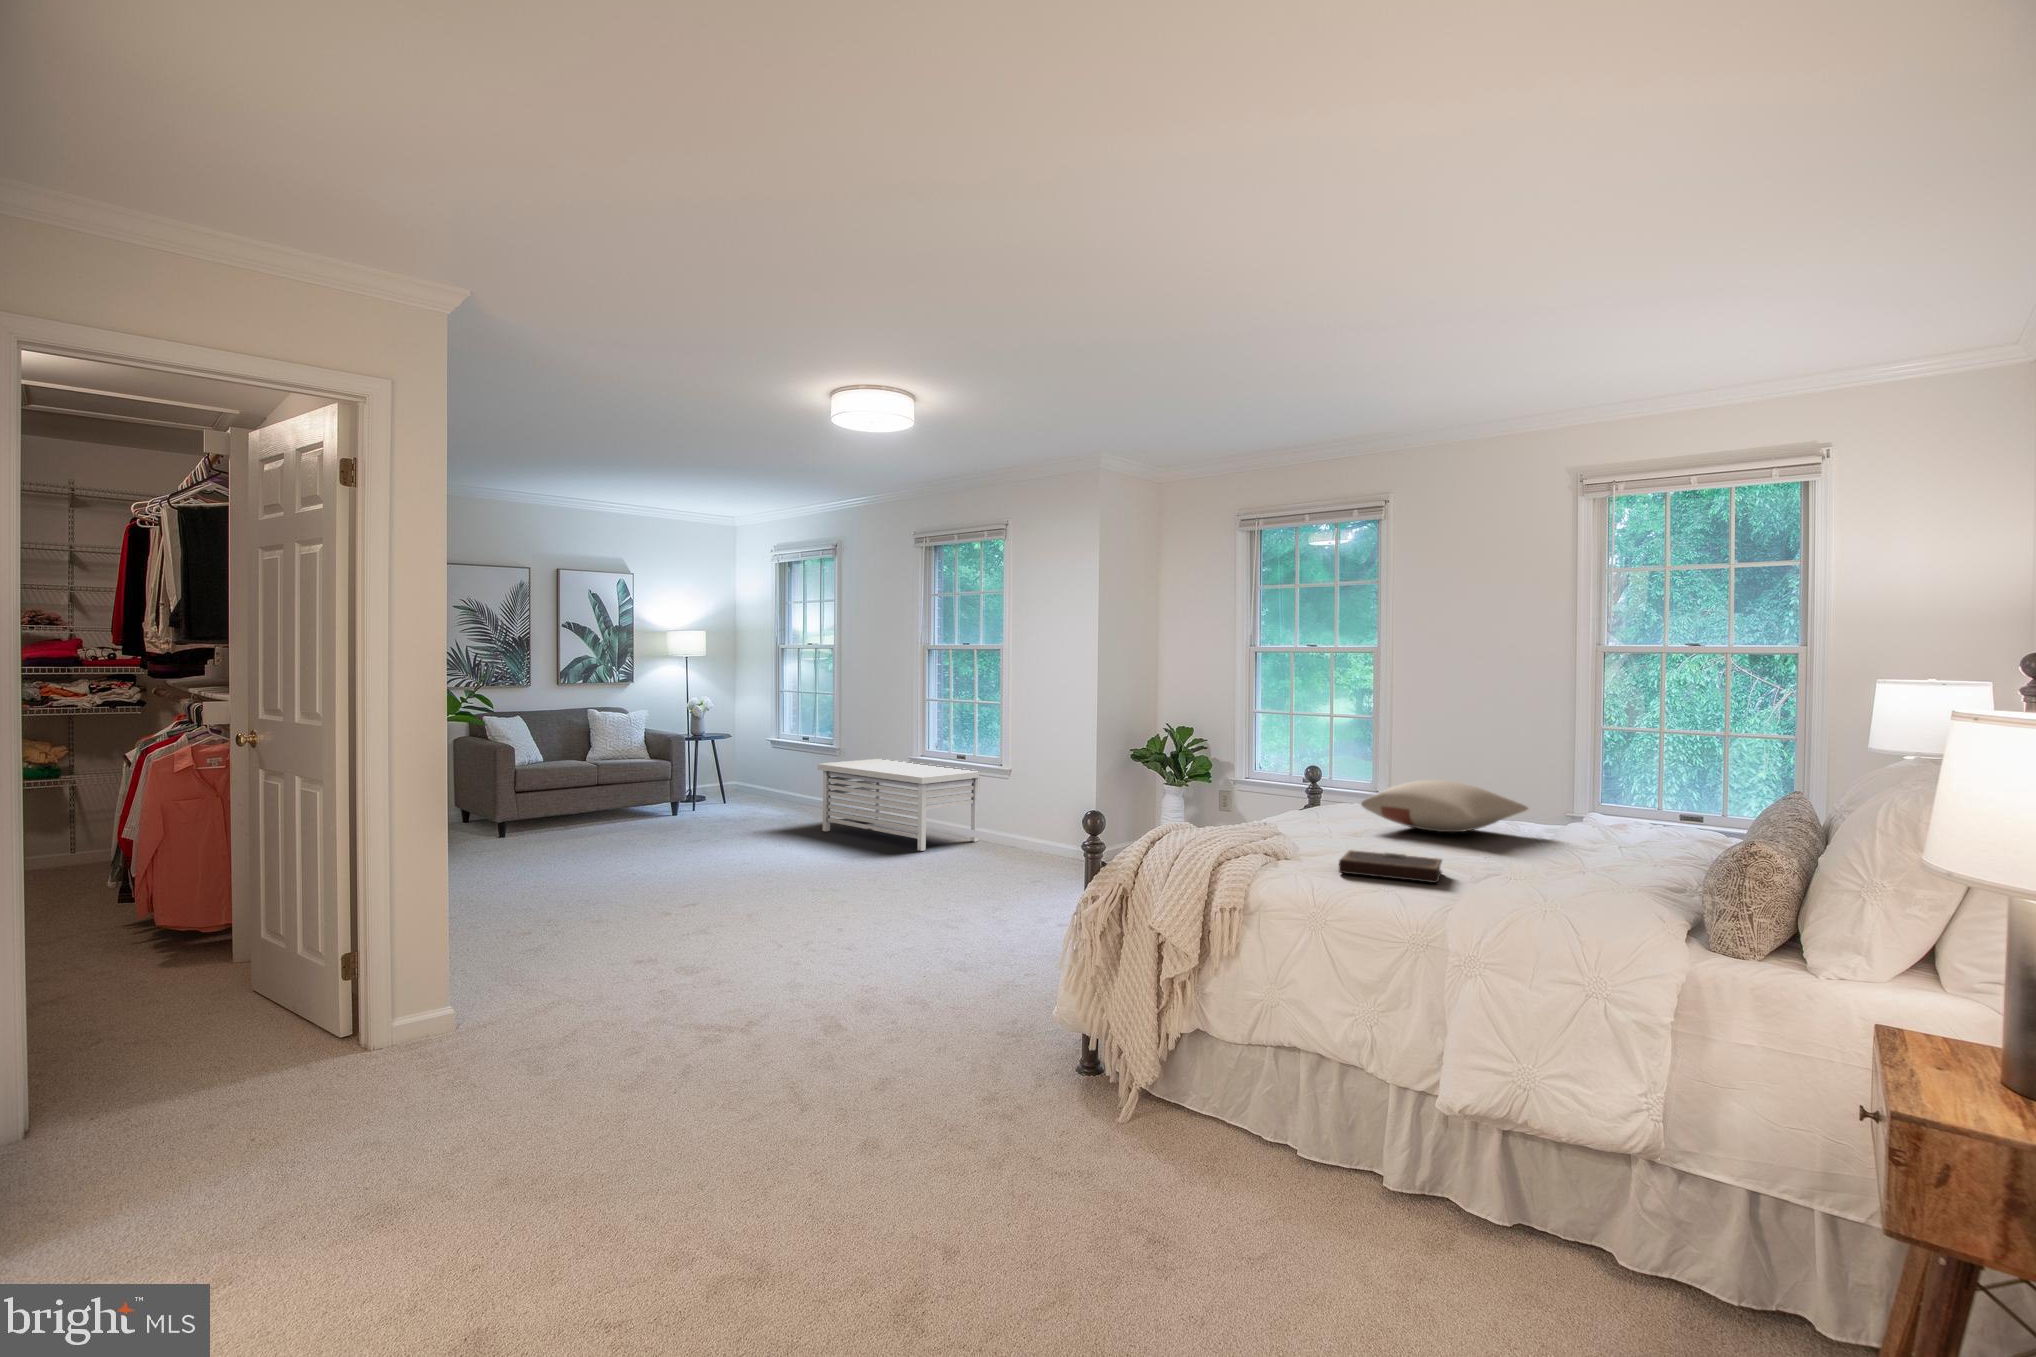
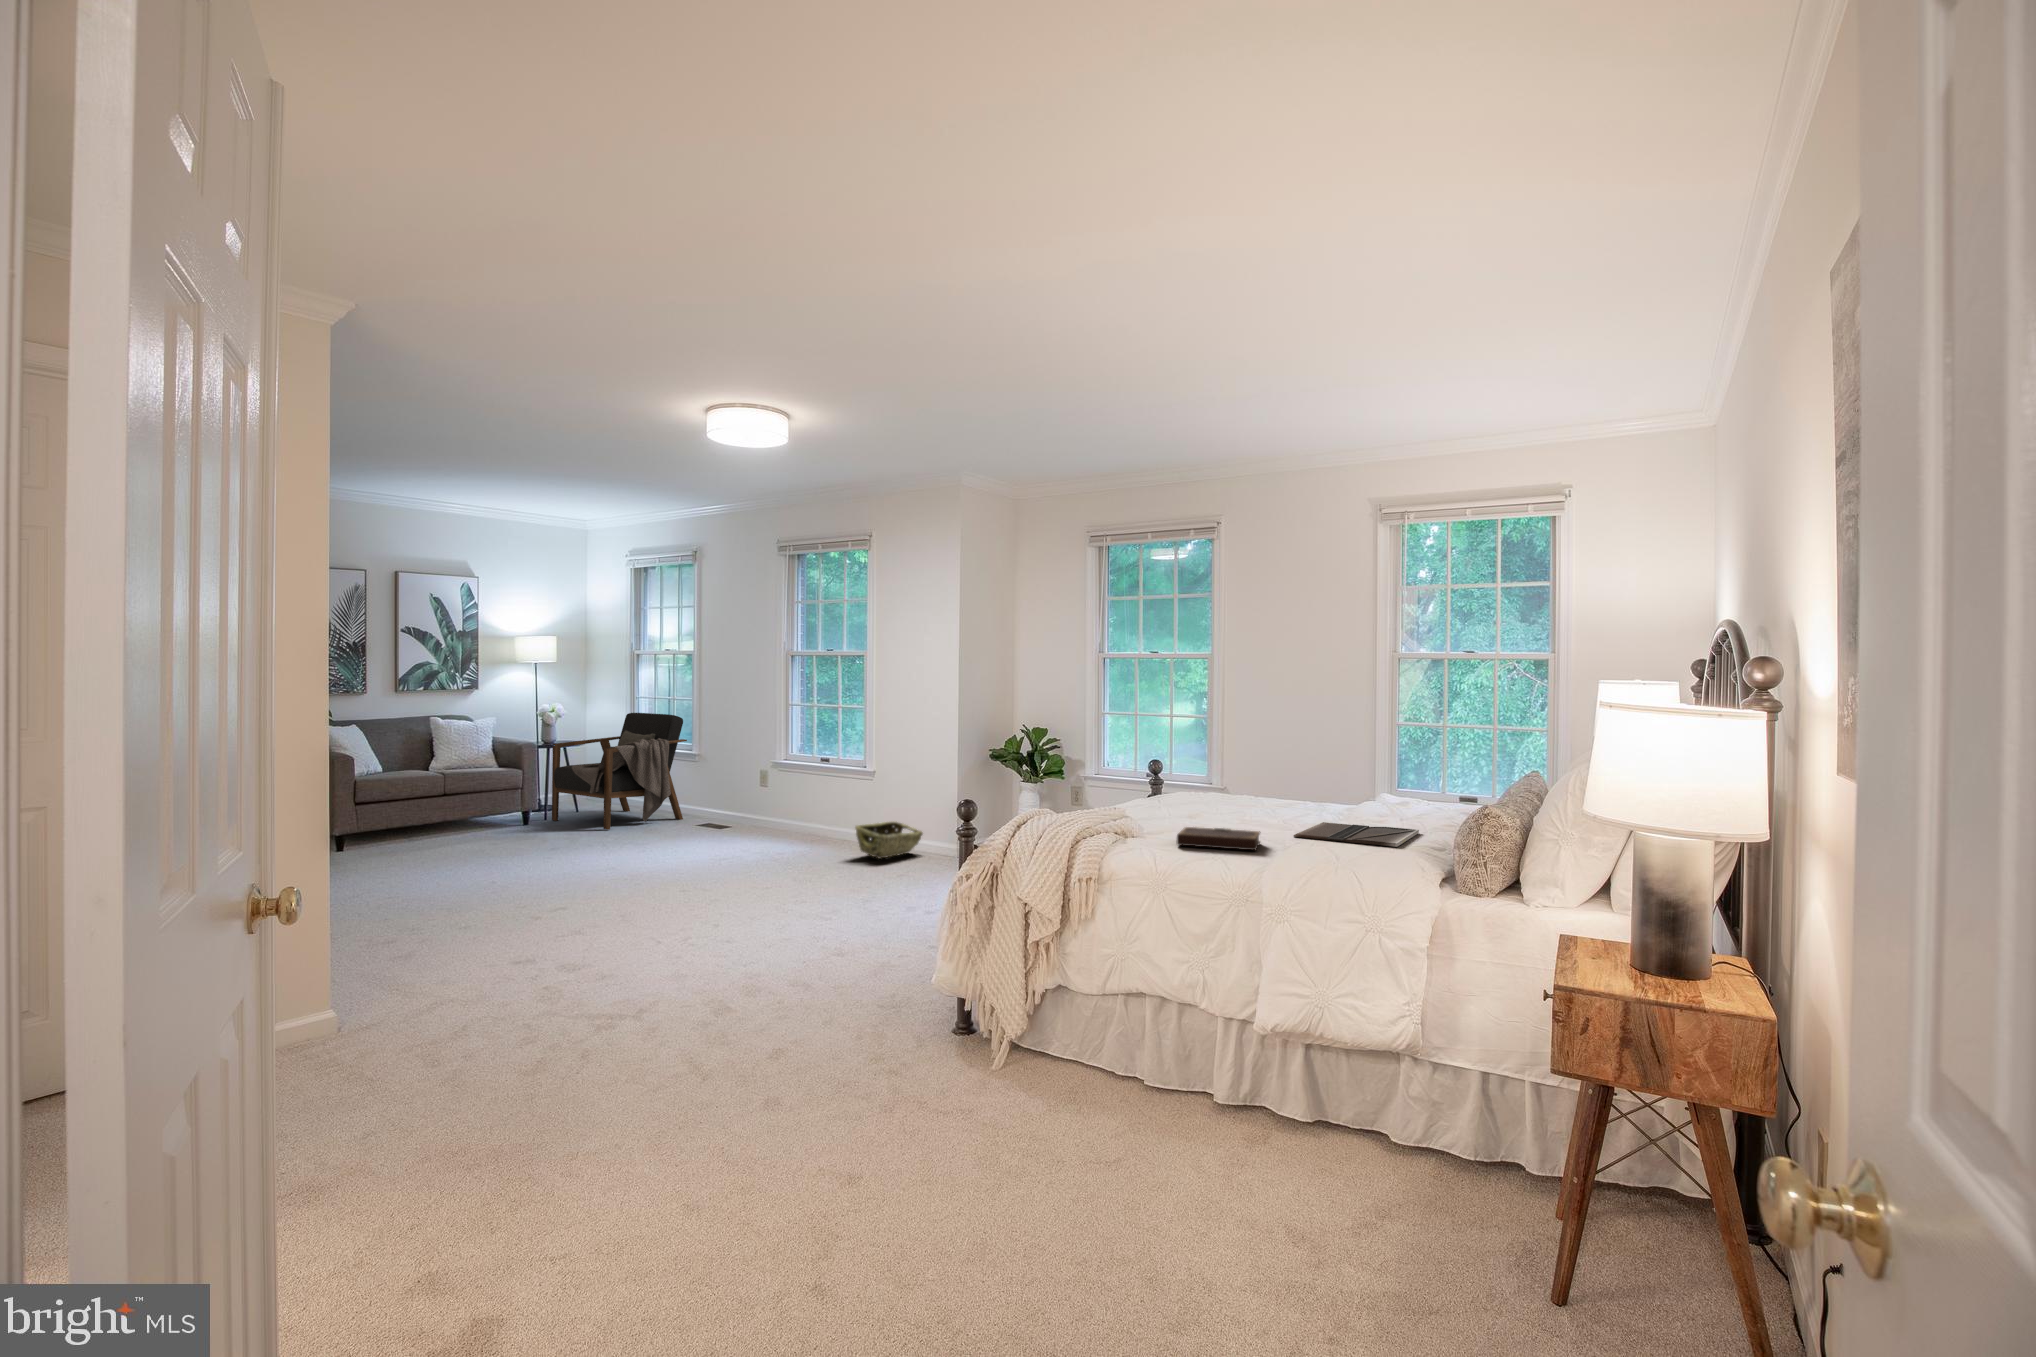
armchair: none [700,706,828,822] -> present [552,713,687,830]
storage bench: present [817,759,979,851] -> none [679,763,848,852]
pillow: present [1361,780,1528,832] -> none [1196,768,1333,812]
woven basket: none [989,823,1060,862] -> present [855,822,923,859]
laptop: none [1483,847,1643,884] -> present [1294,822,1419,847]

